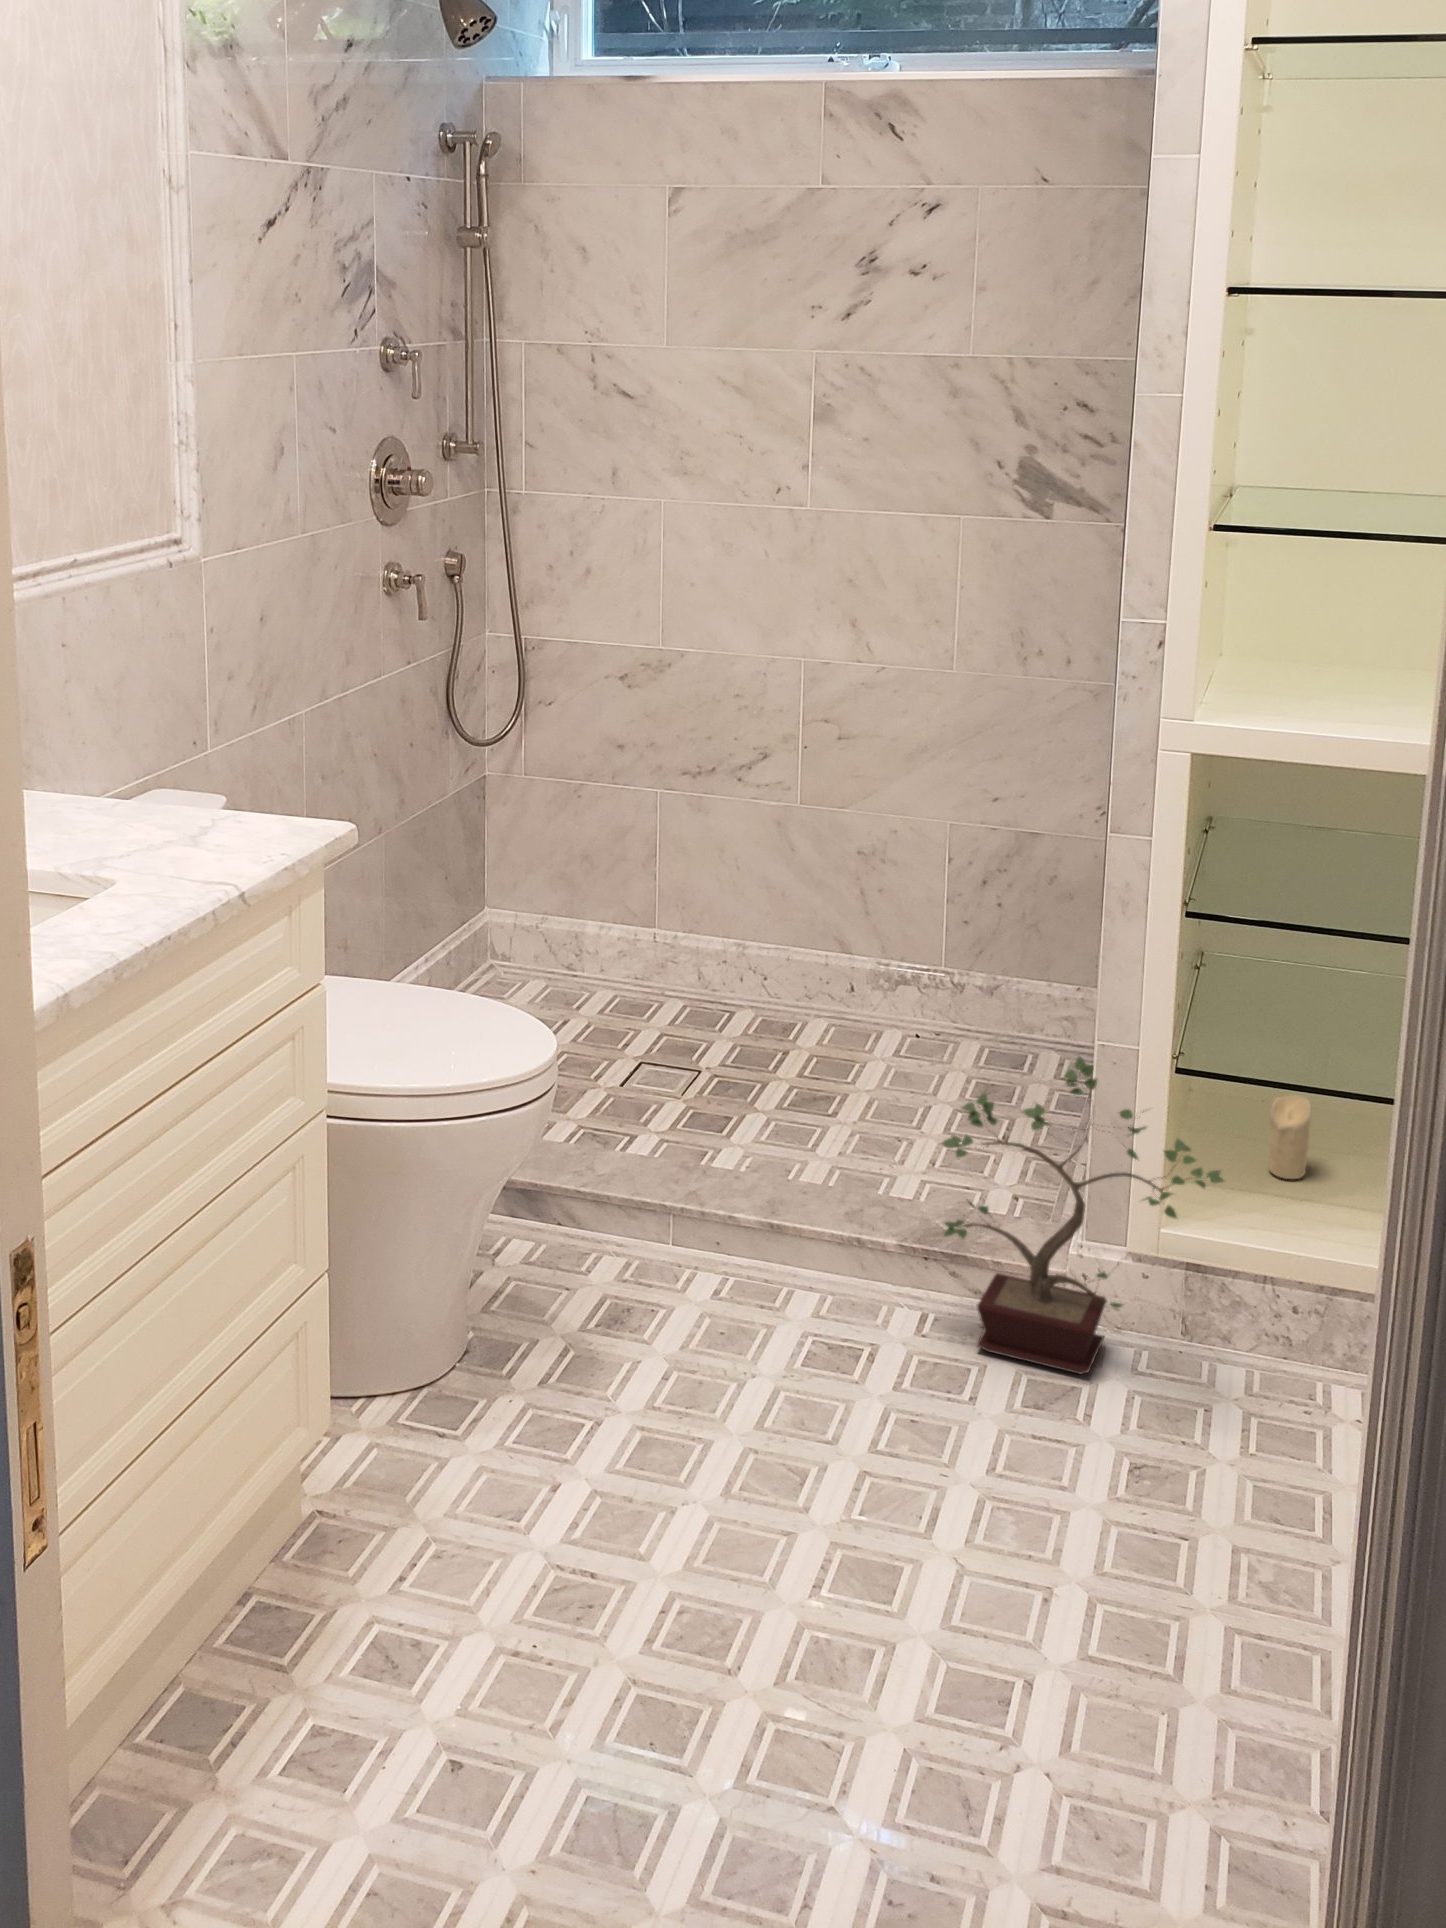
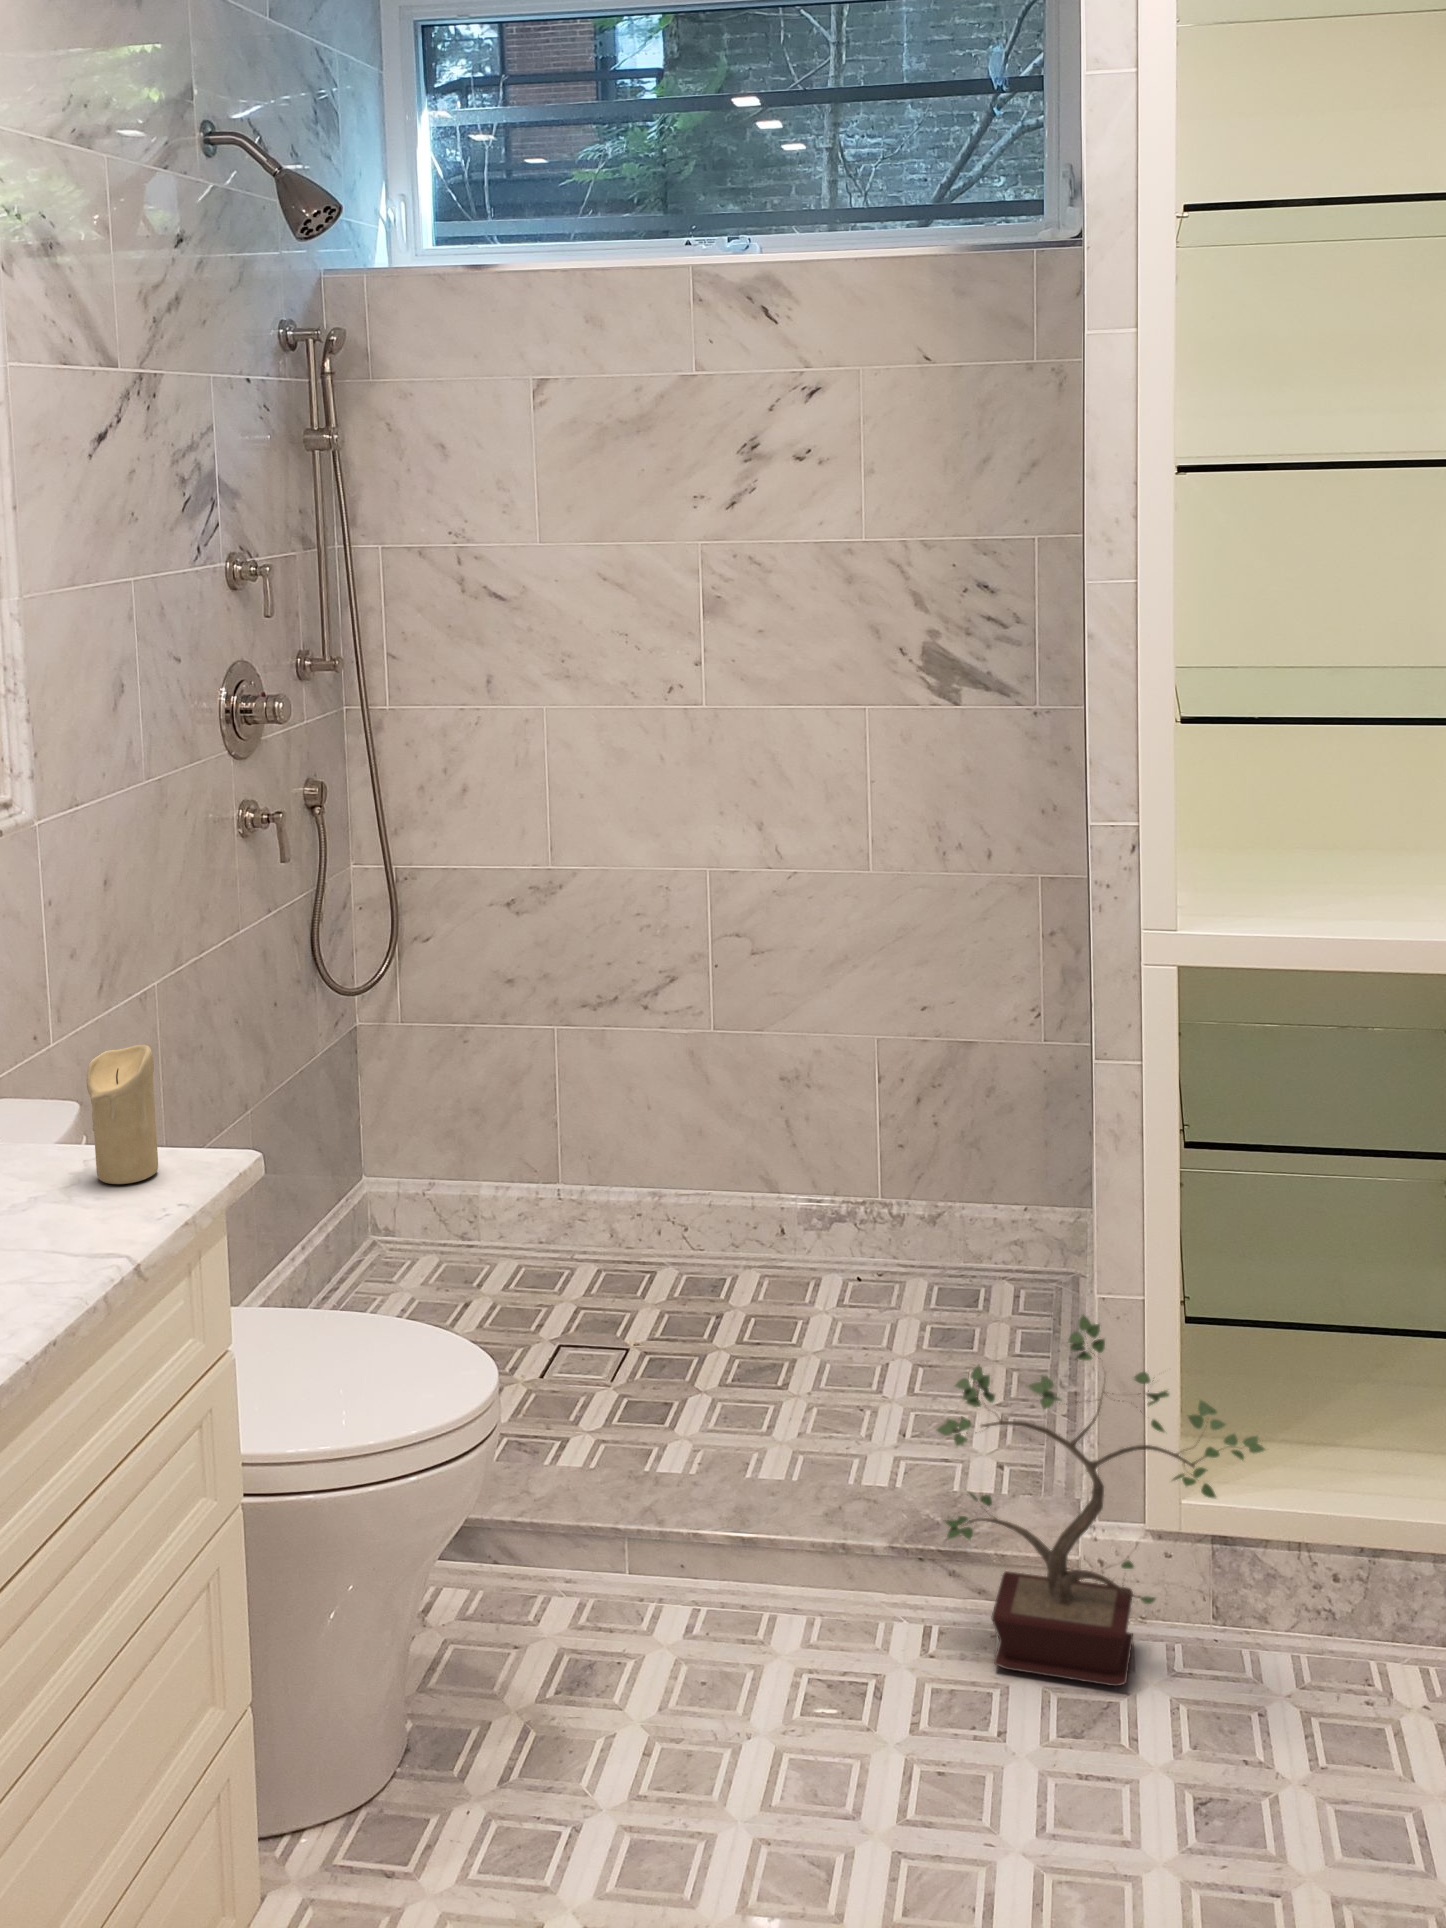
candle: present [1269,1095,1311,1179] -> present [86,1045,158,1184]

